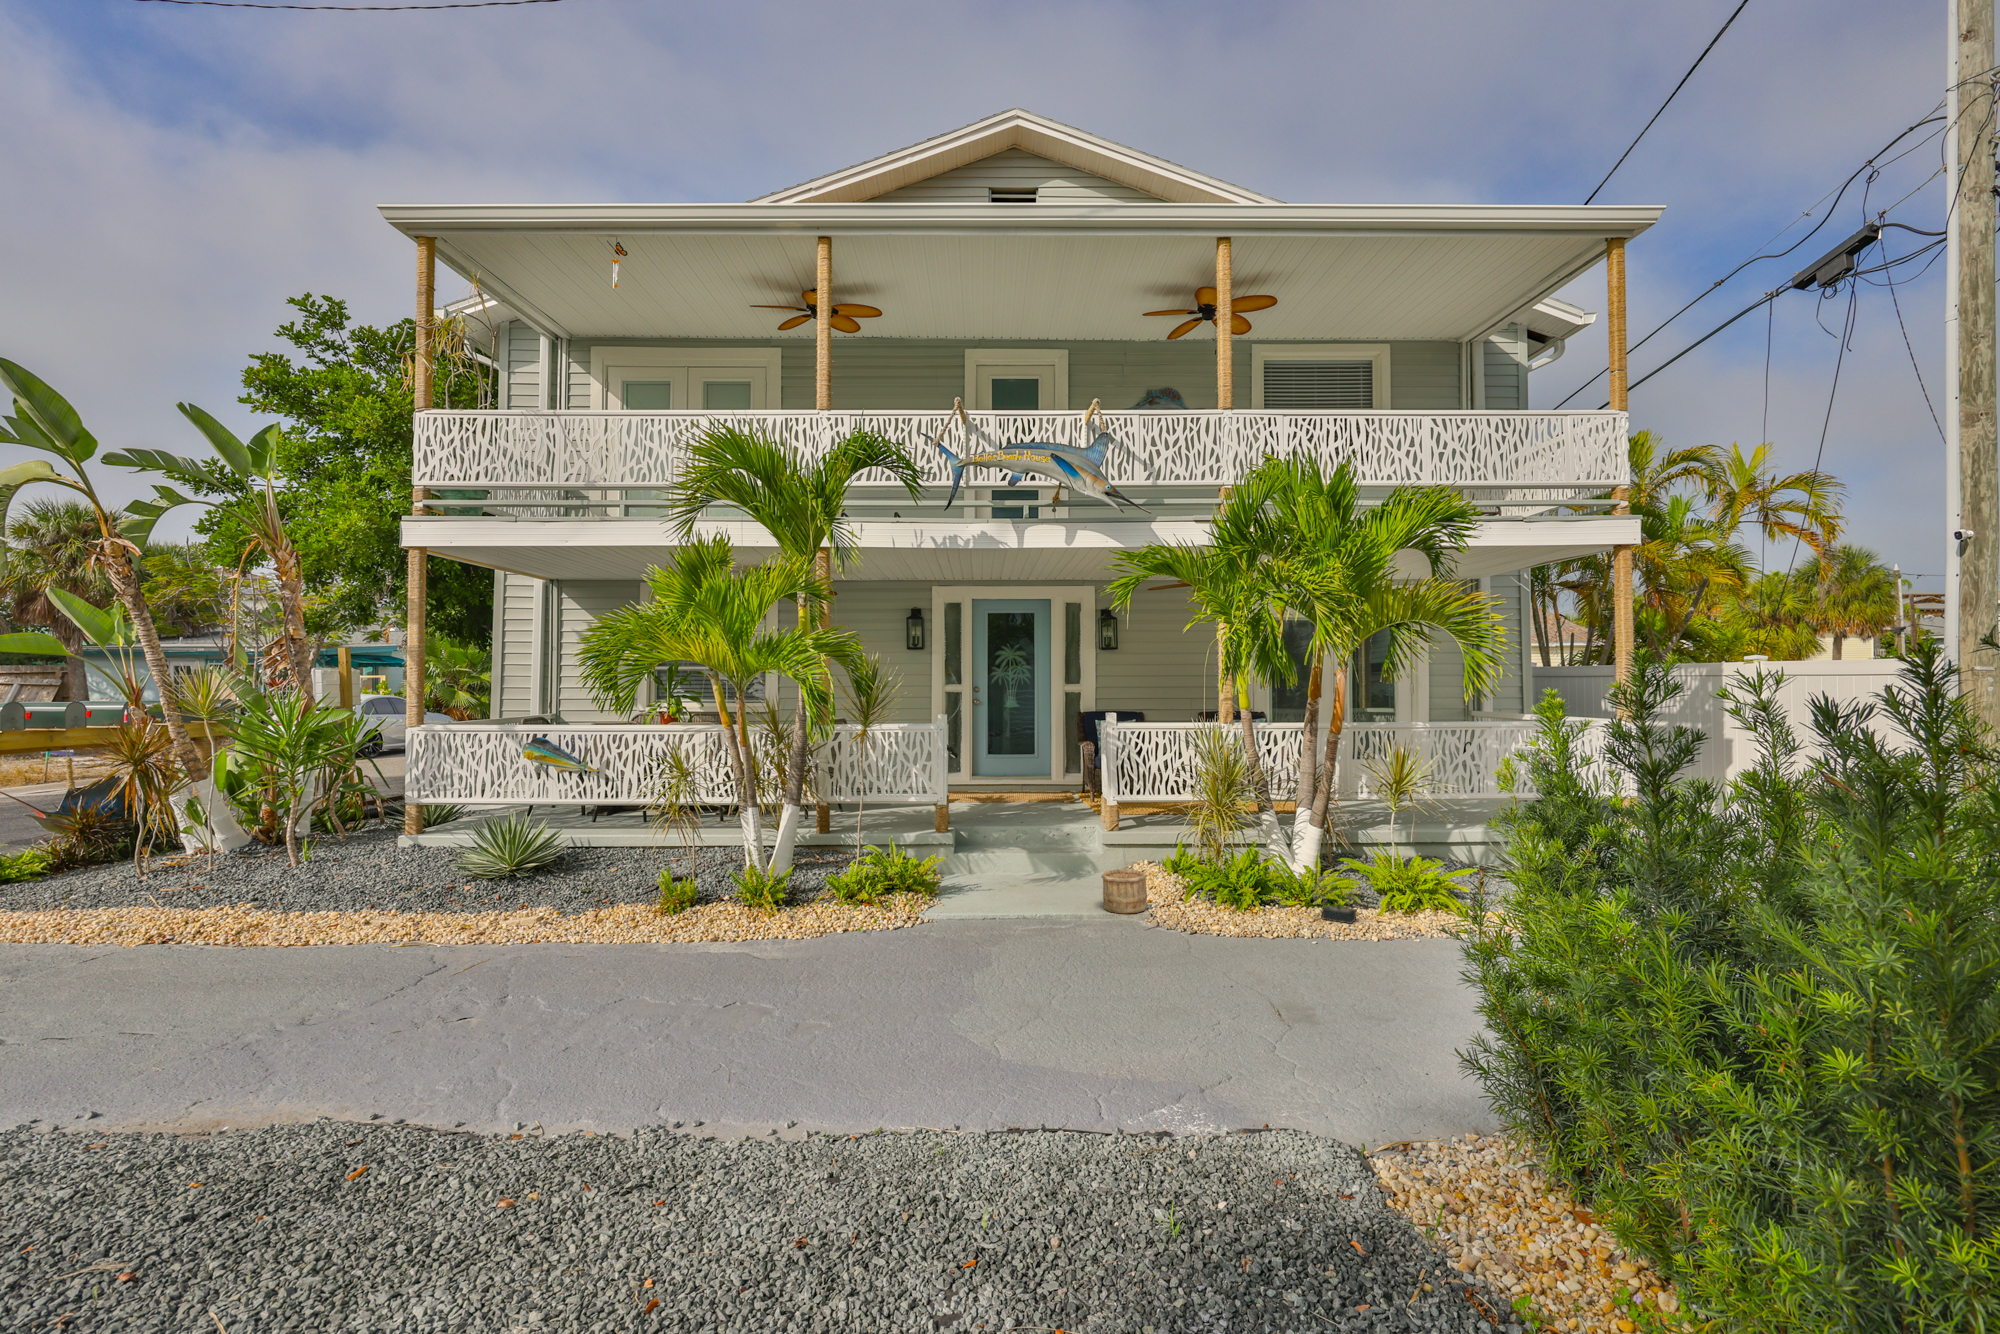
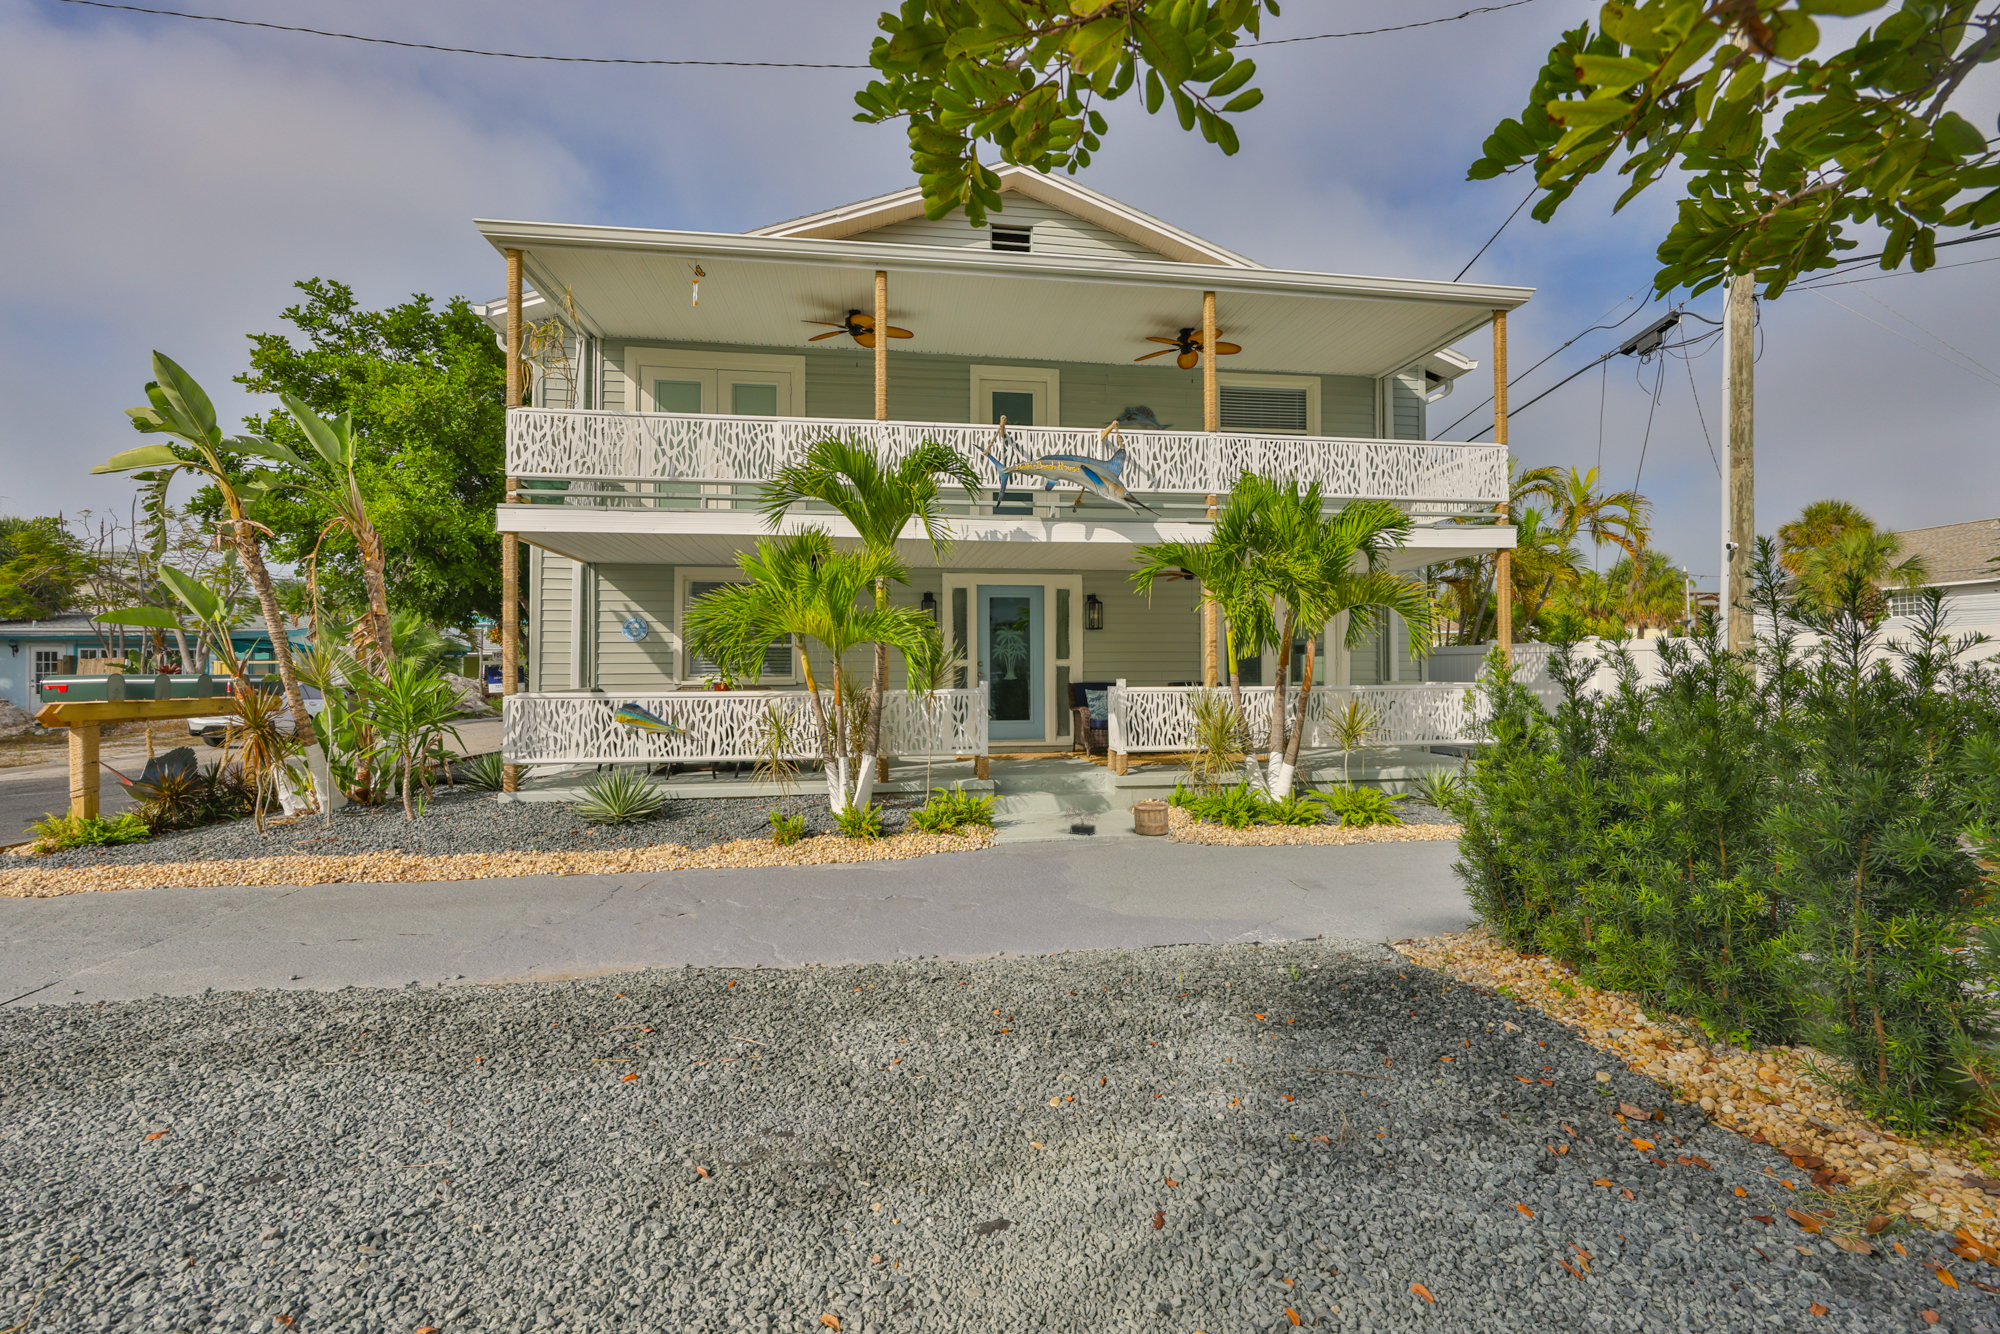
decorative plant: present [1313,877,1361,924] -> present [1065,803,1098,835]

